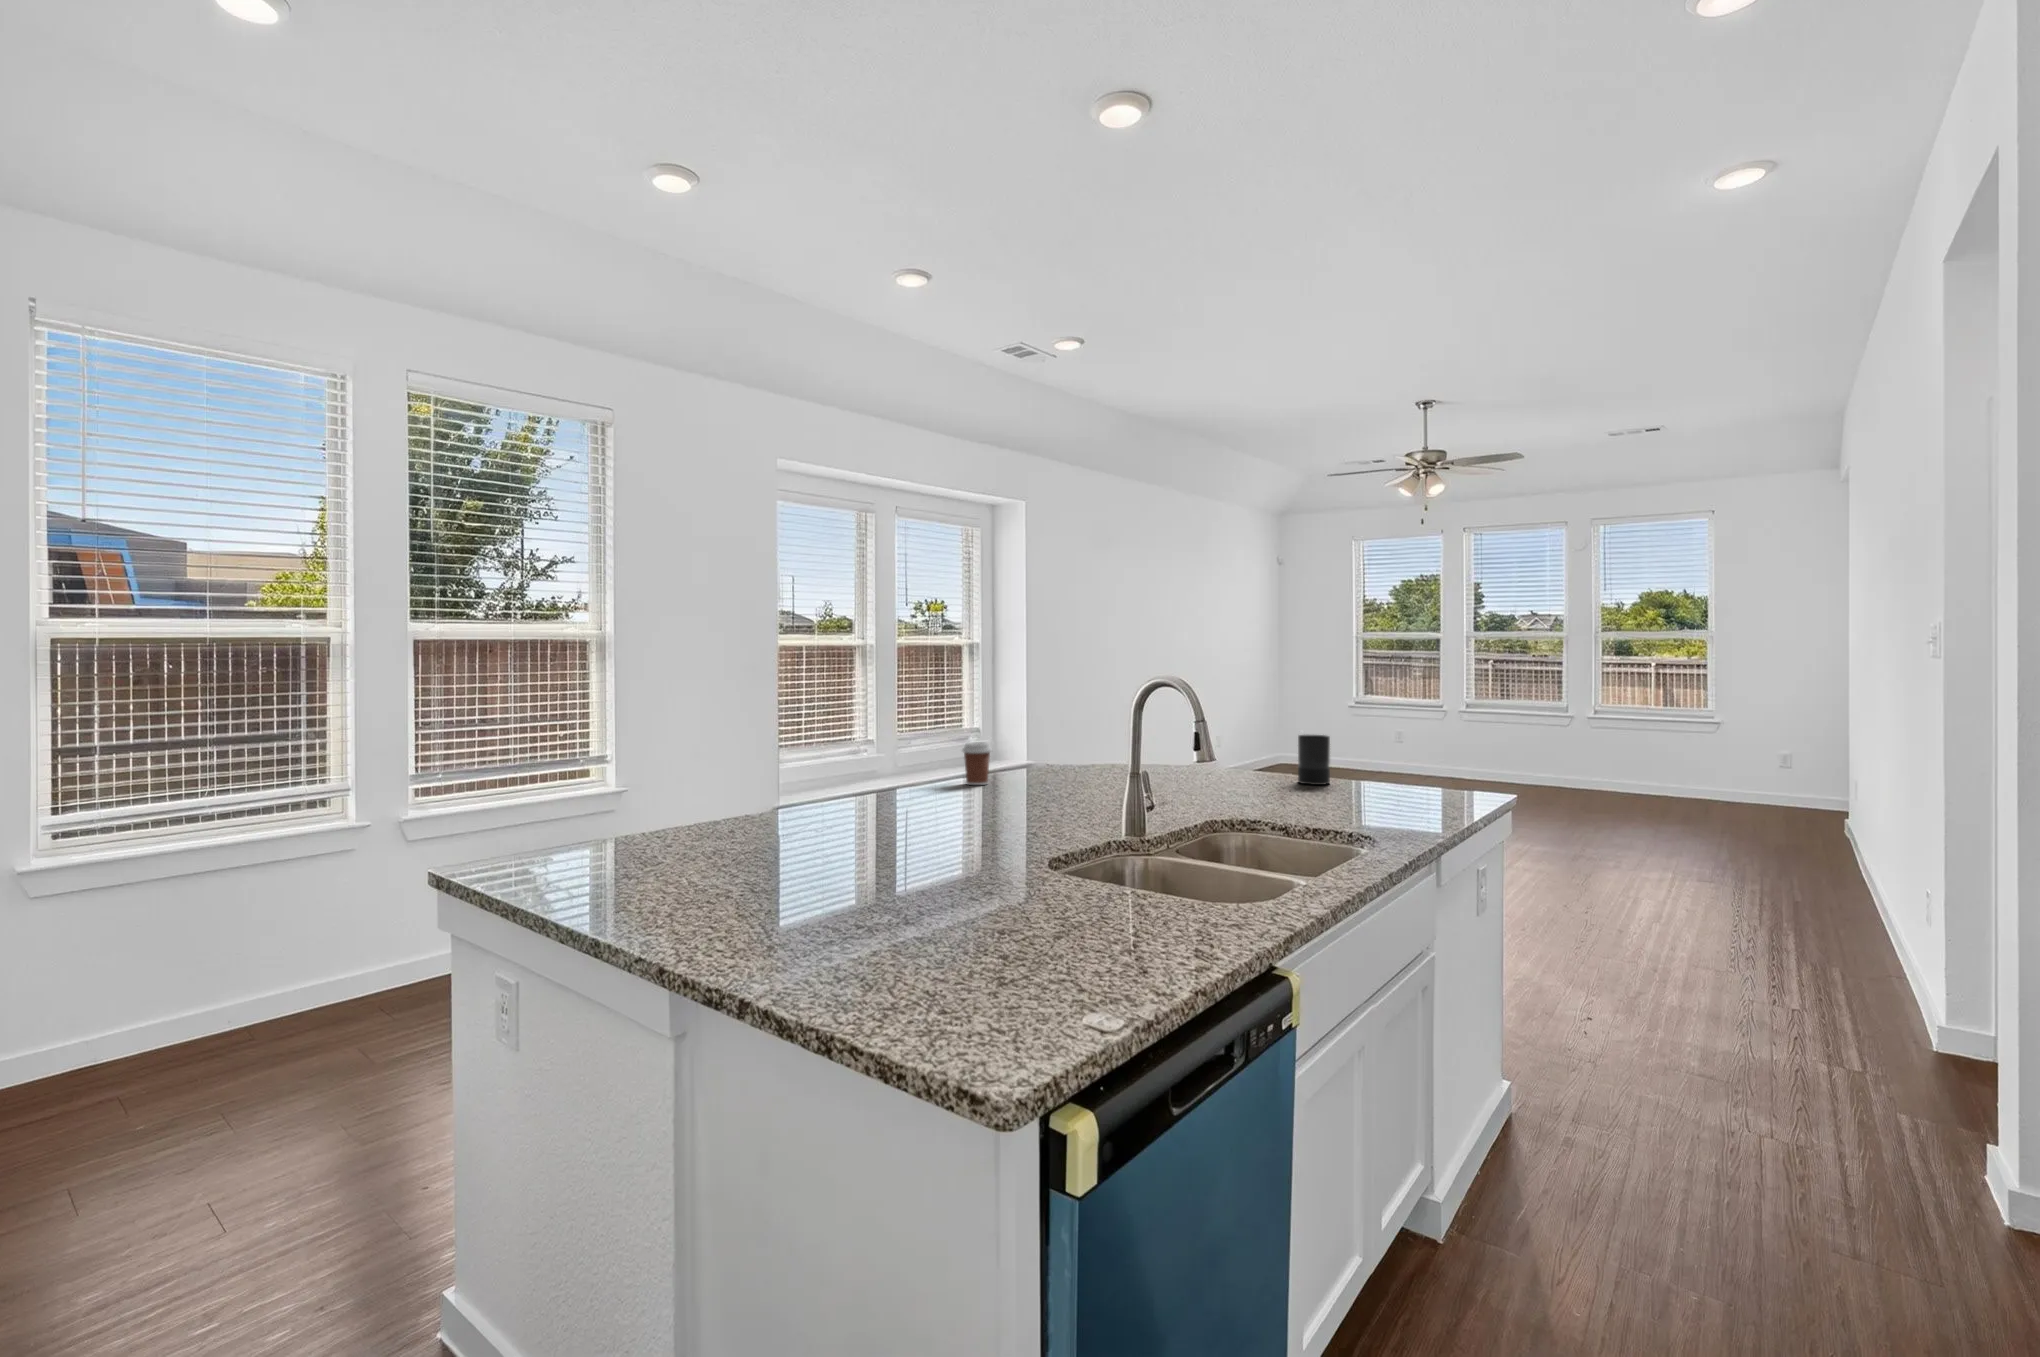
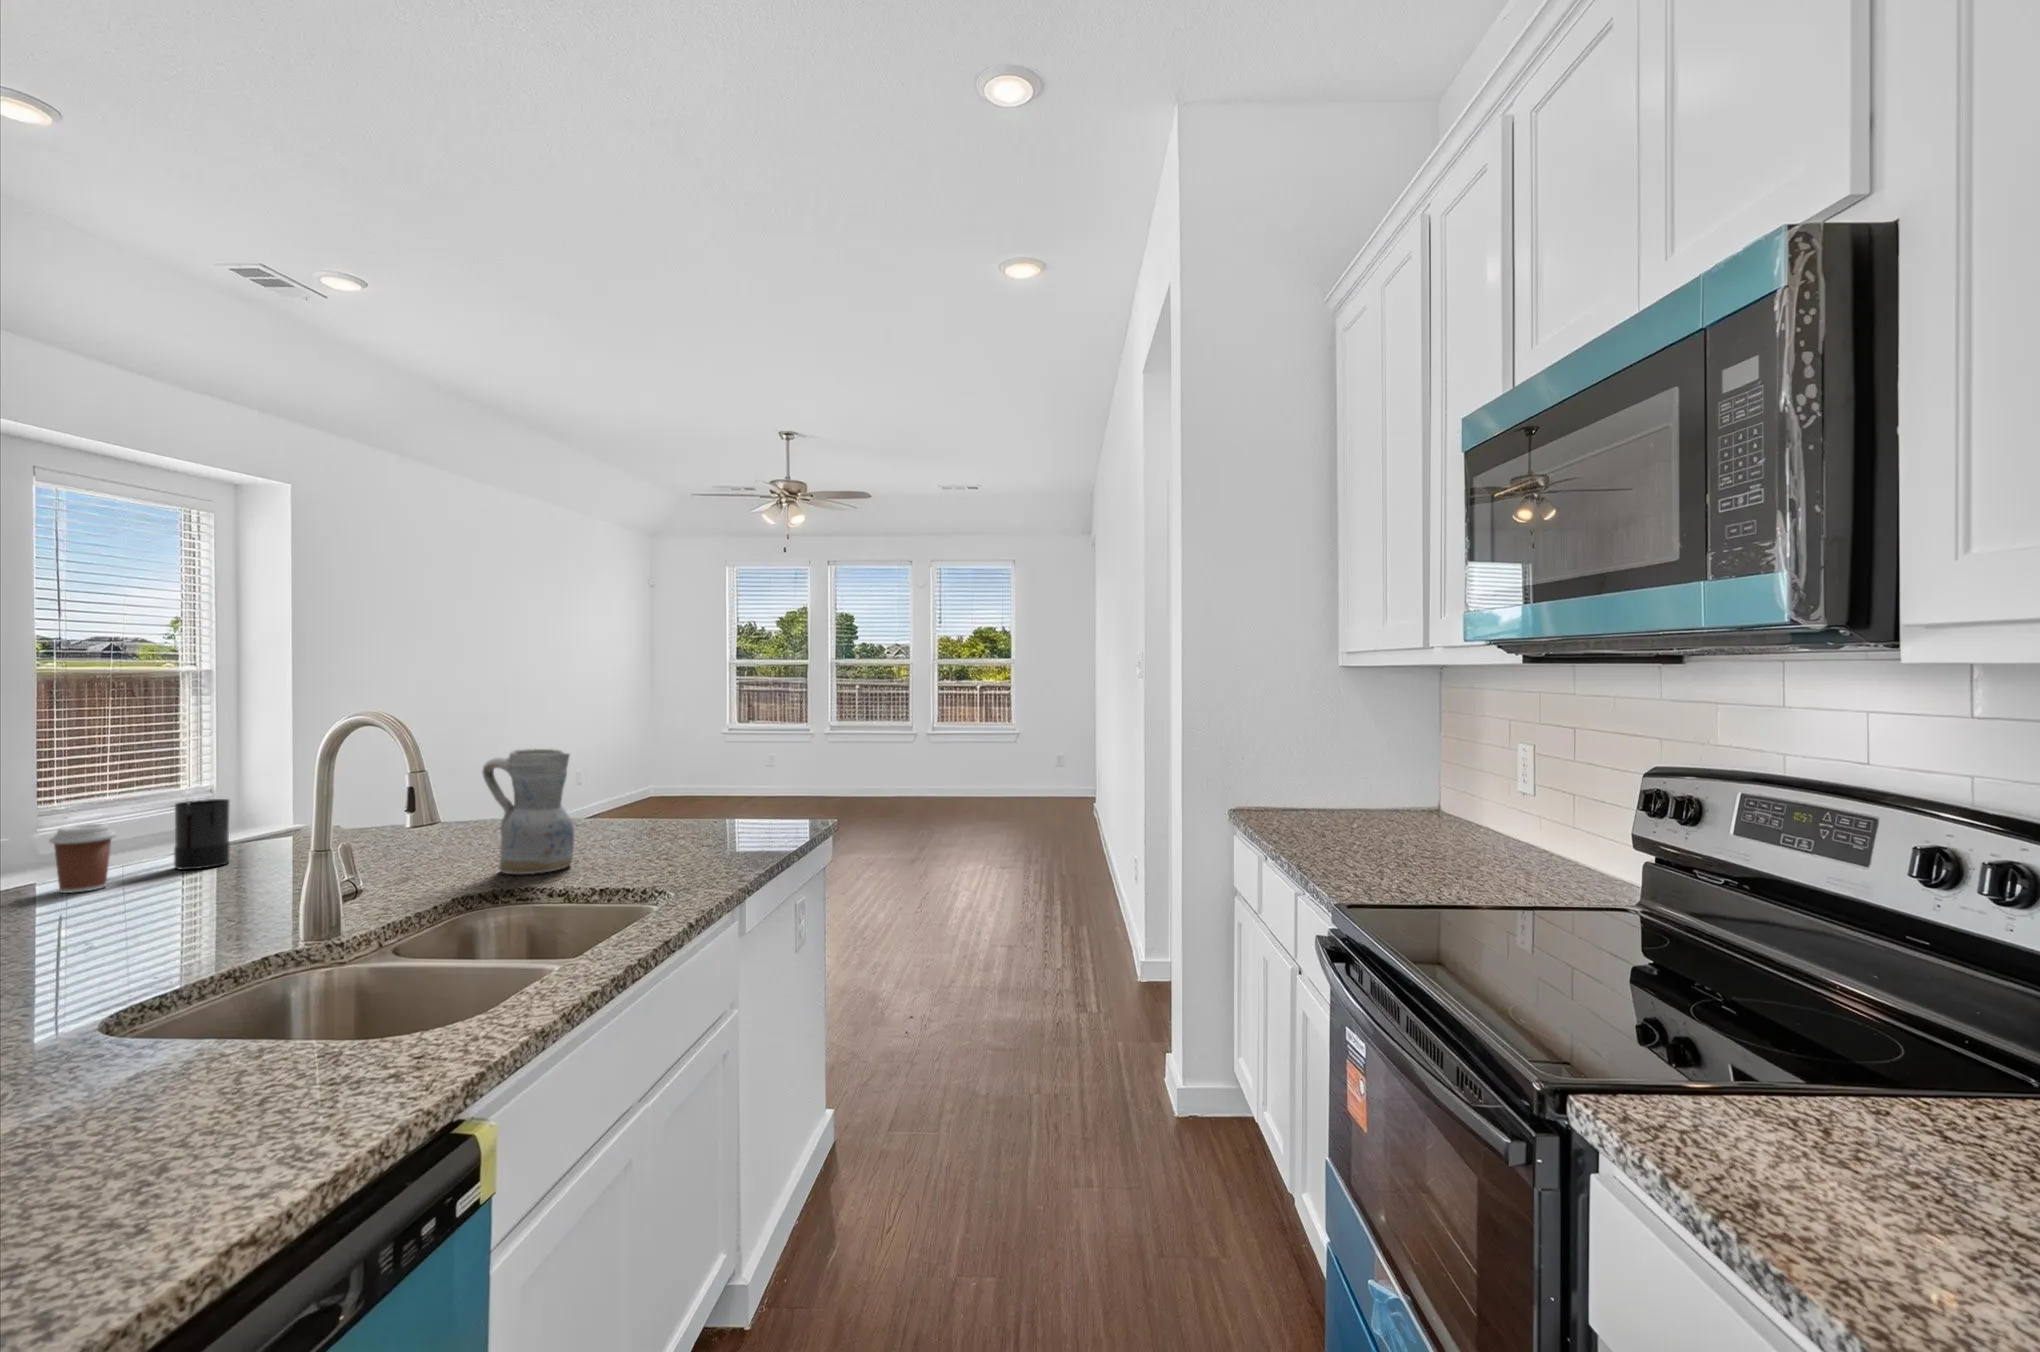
ceramic pitcher: none [1215,706,1284,807] -> present [483,749,574,874]
candle: present [1298,734,1330,785] -> present [174,799,230,870]

